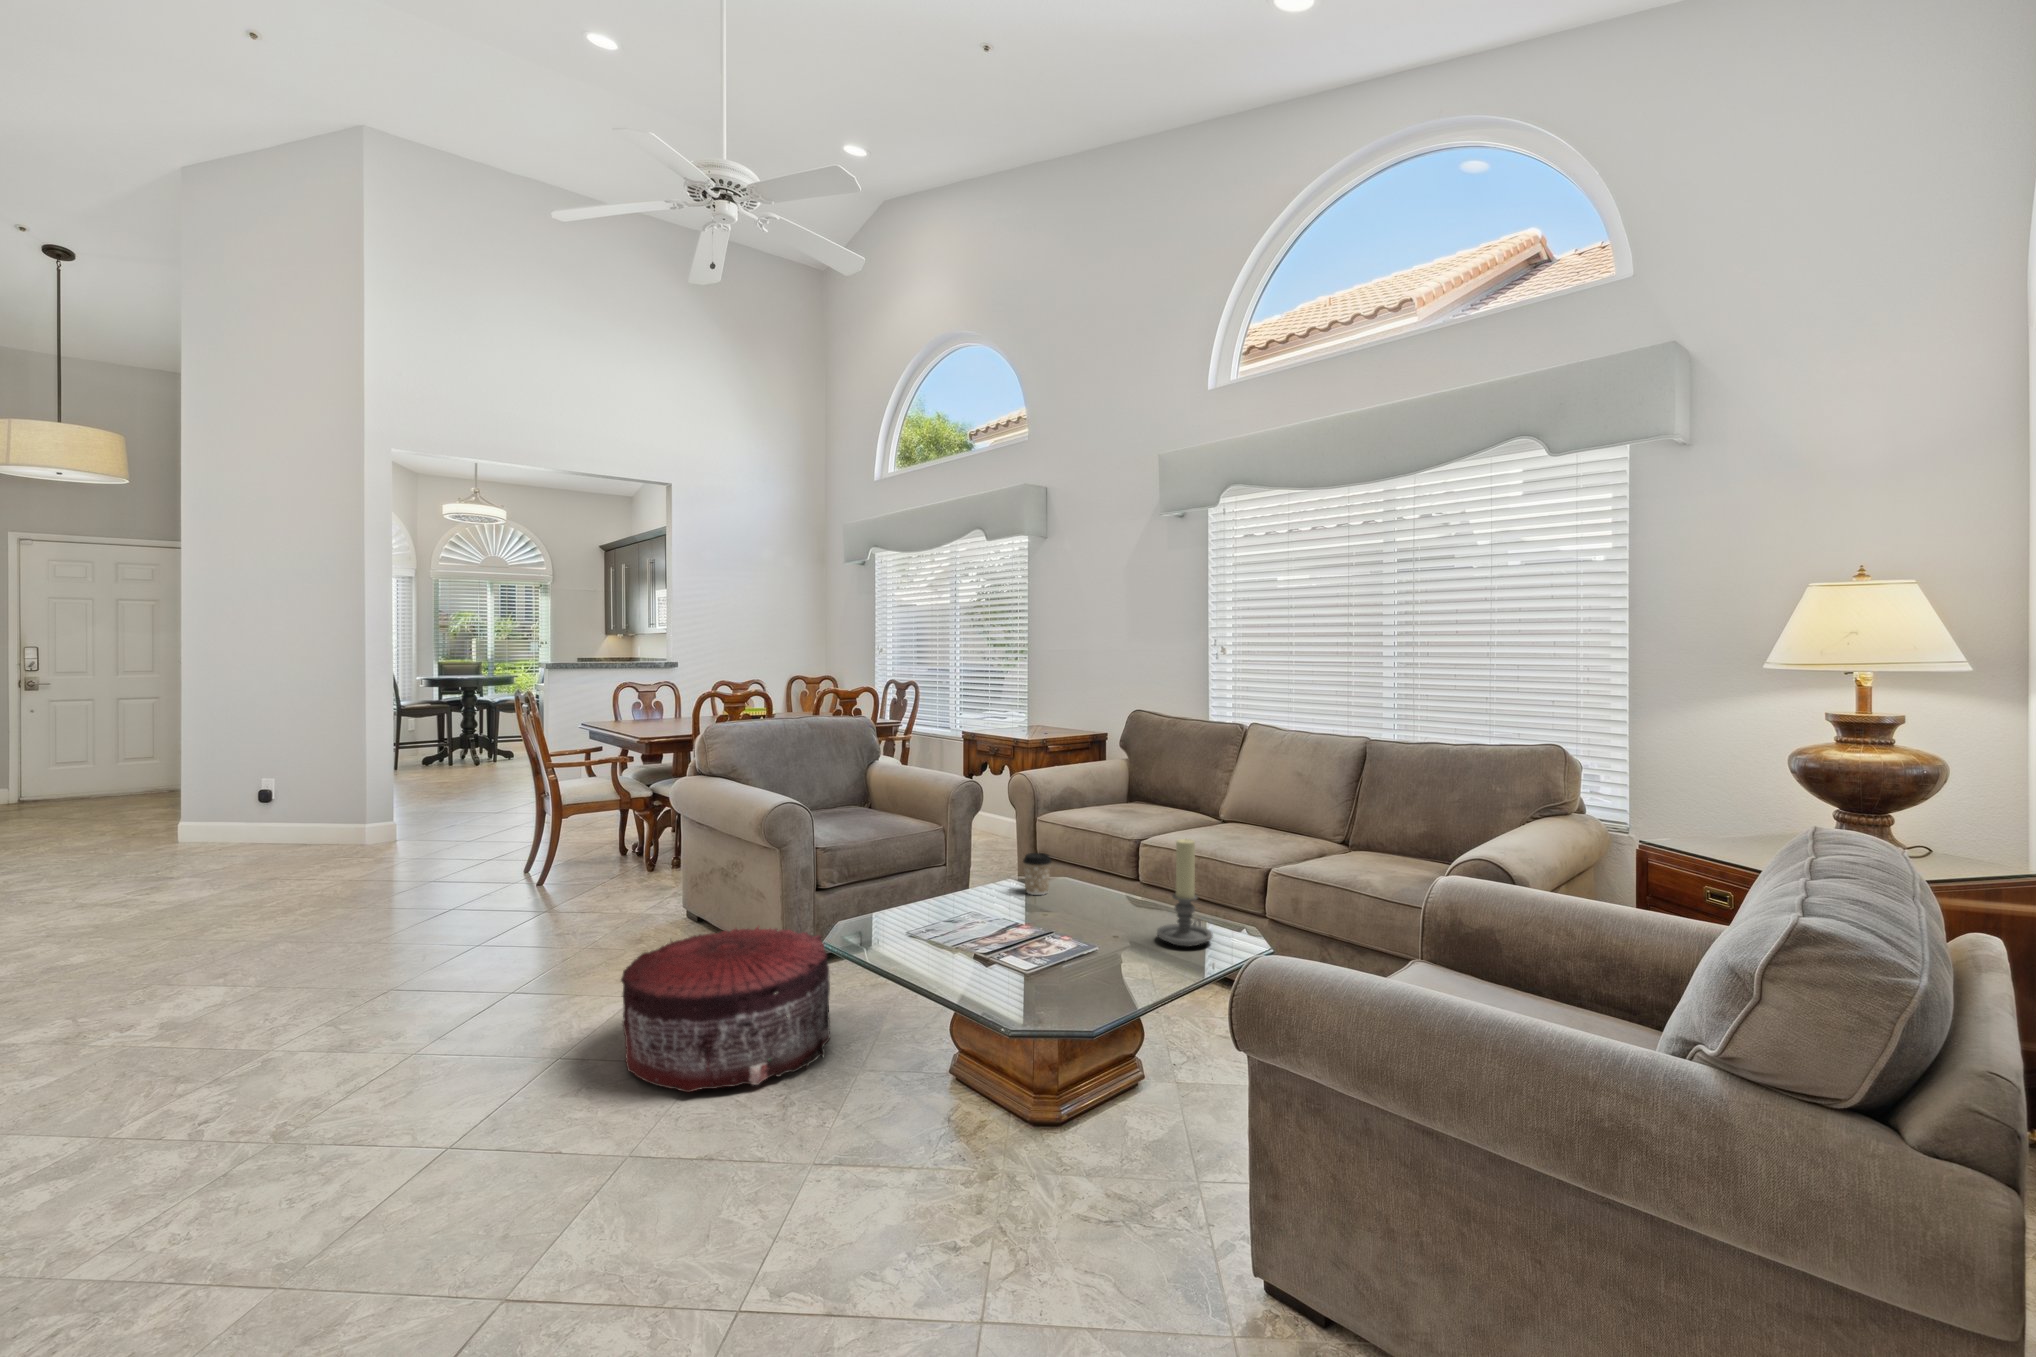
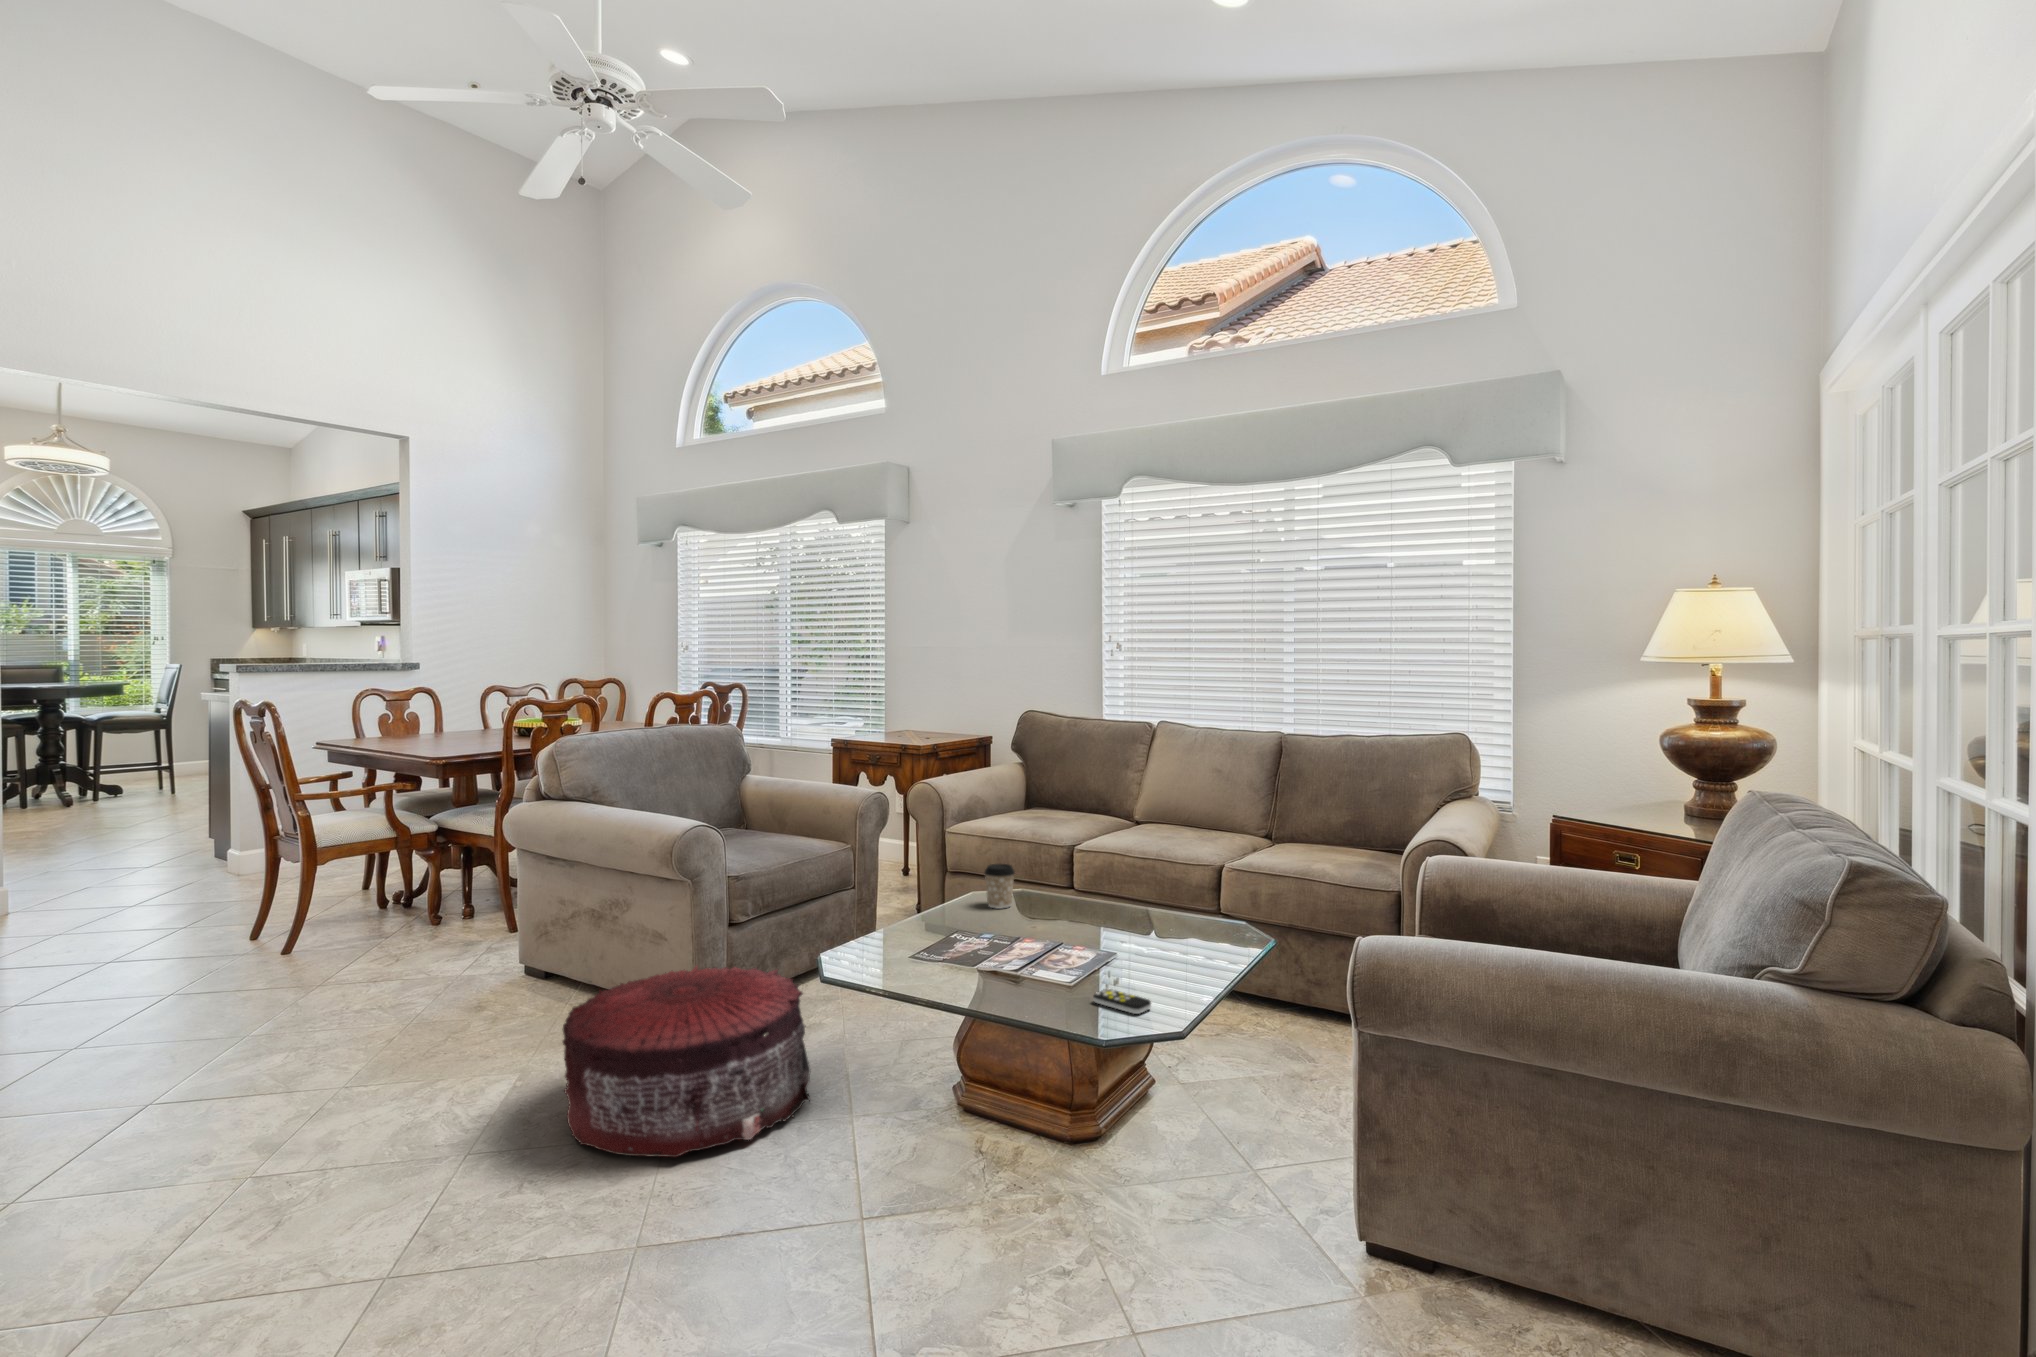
candle holder: present [1157,839,1213,947] -> none [1156,837,1213,945]
remote control: none [1042,983,1093,1011] -> present [1093,989,1151,1014]

